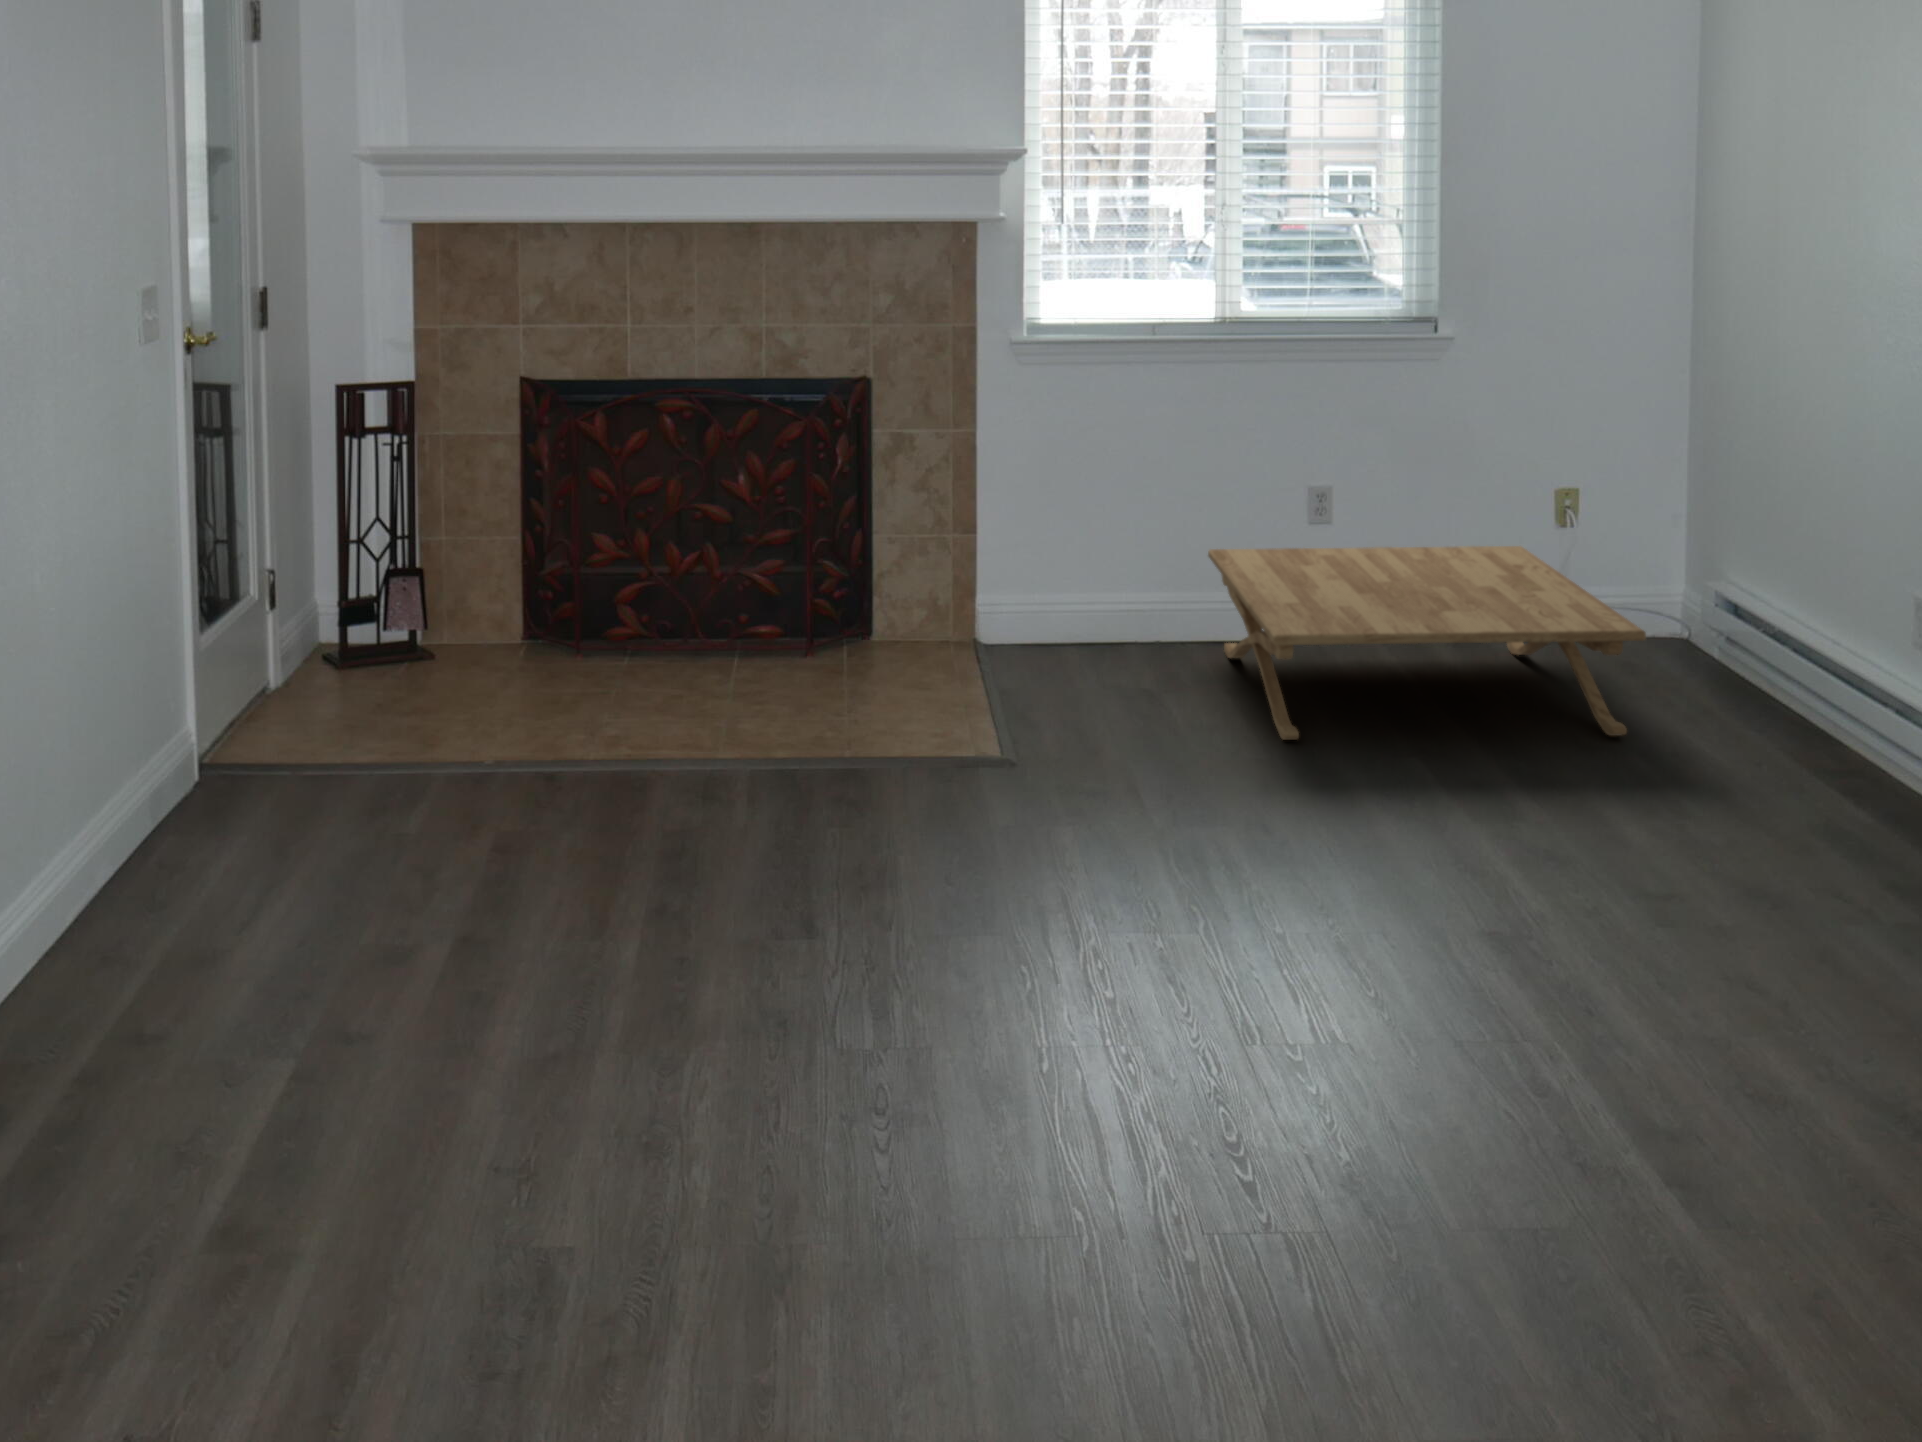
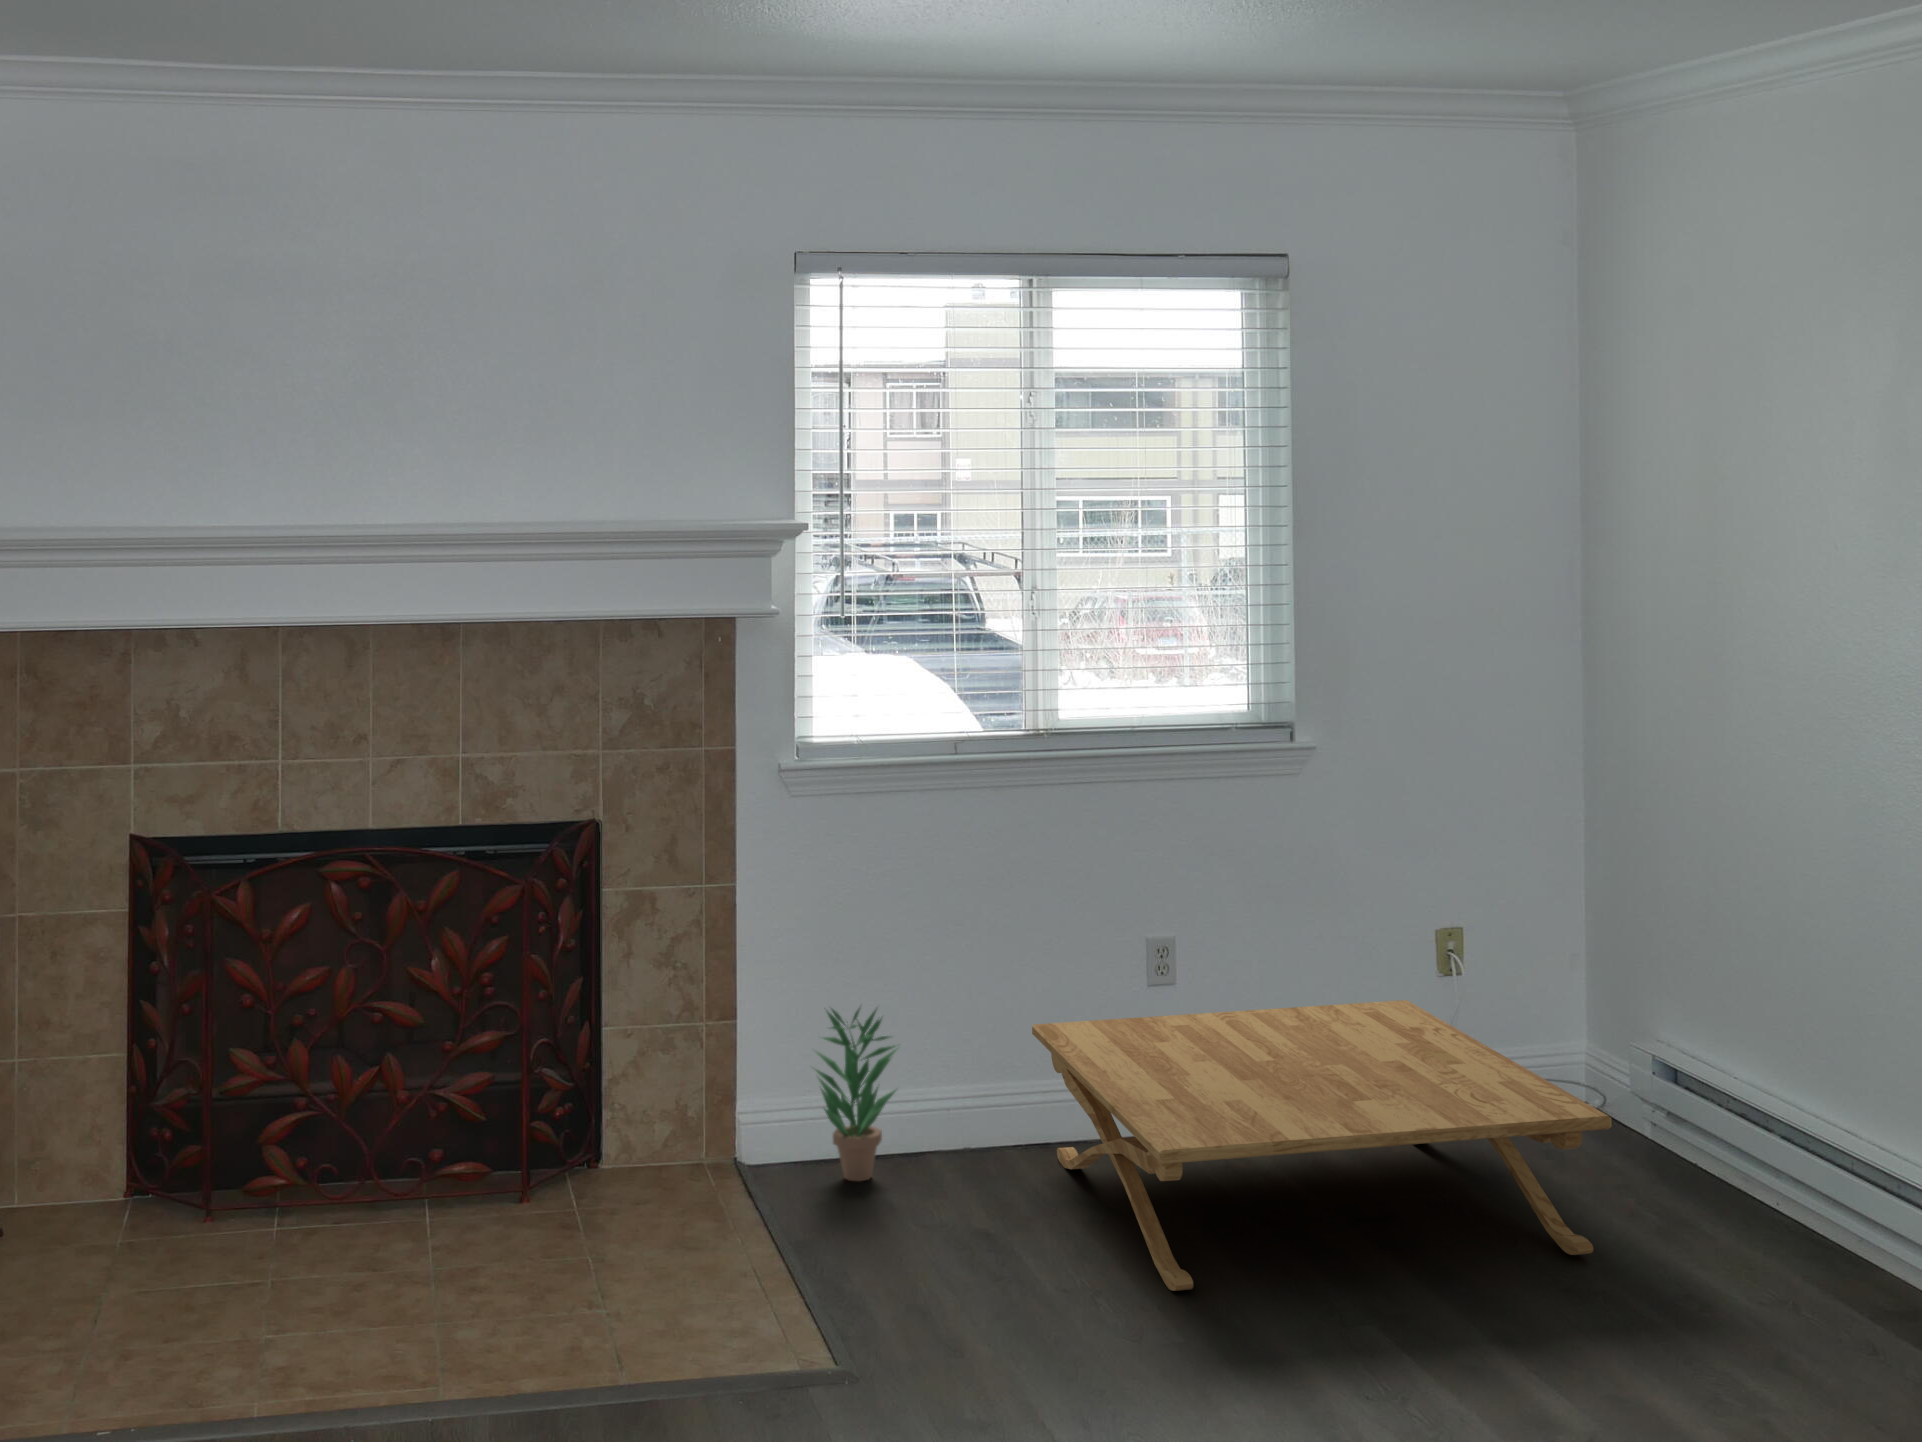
potted plant: none [1028,524,1100,658] -> present [816,1008,897,1181]

